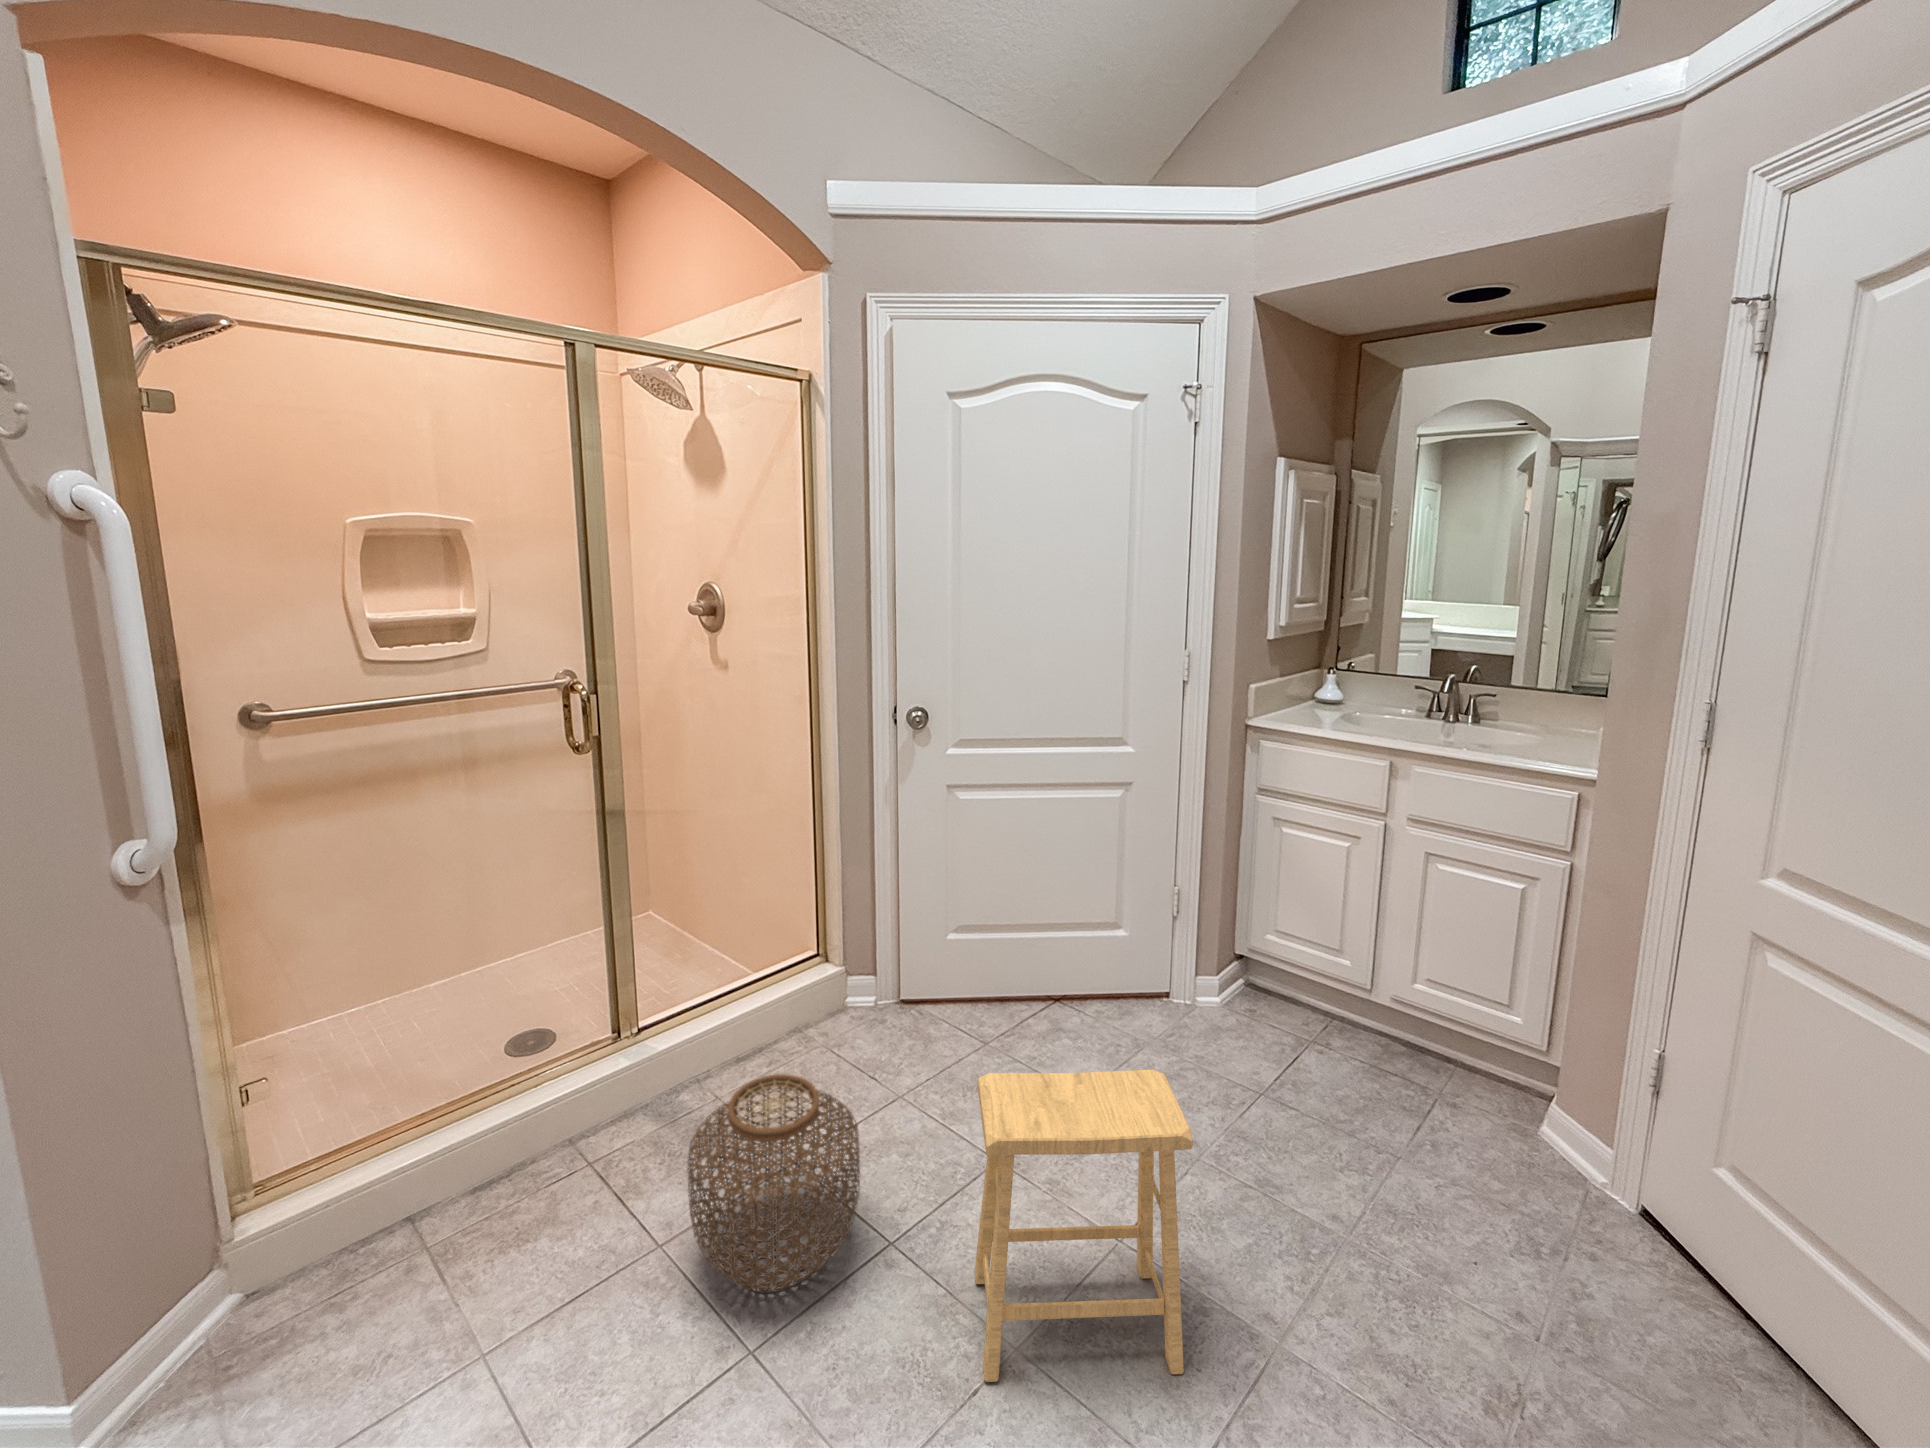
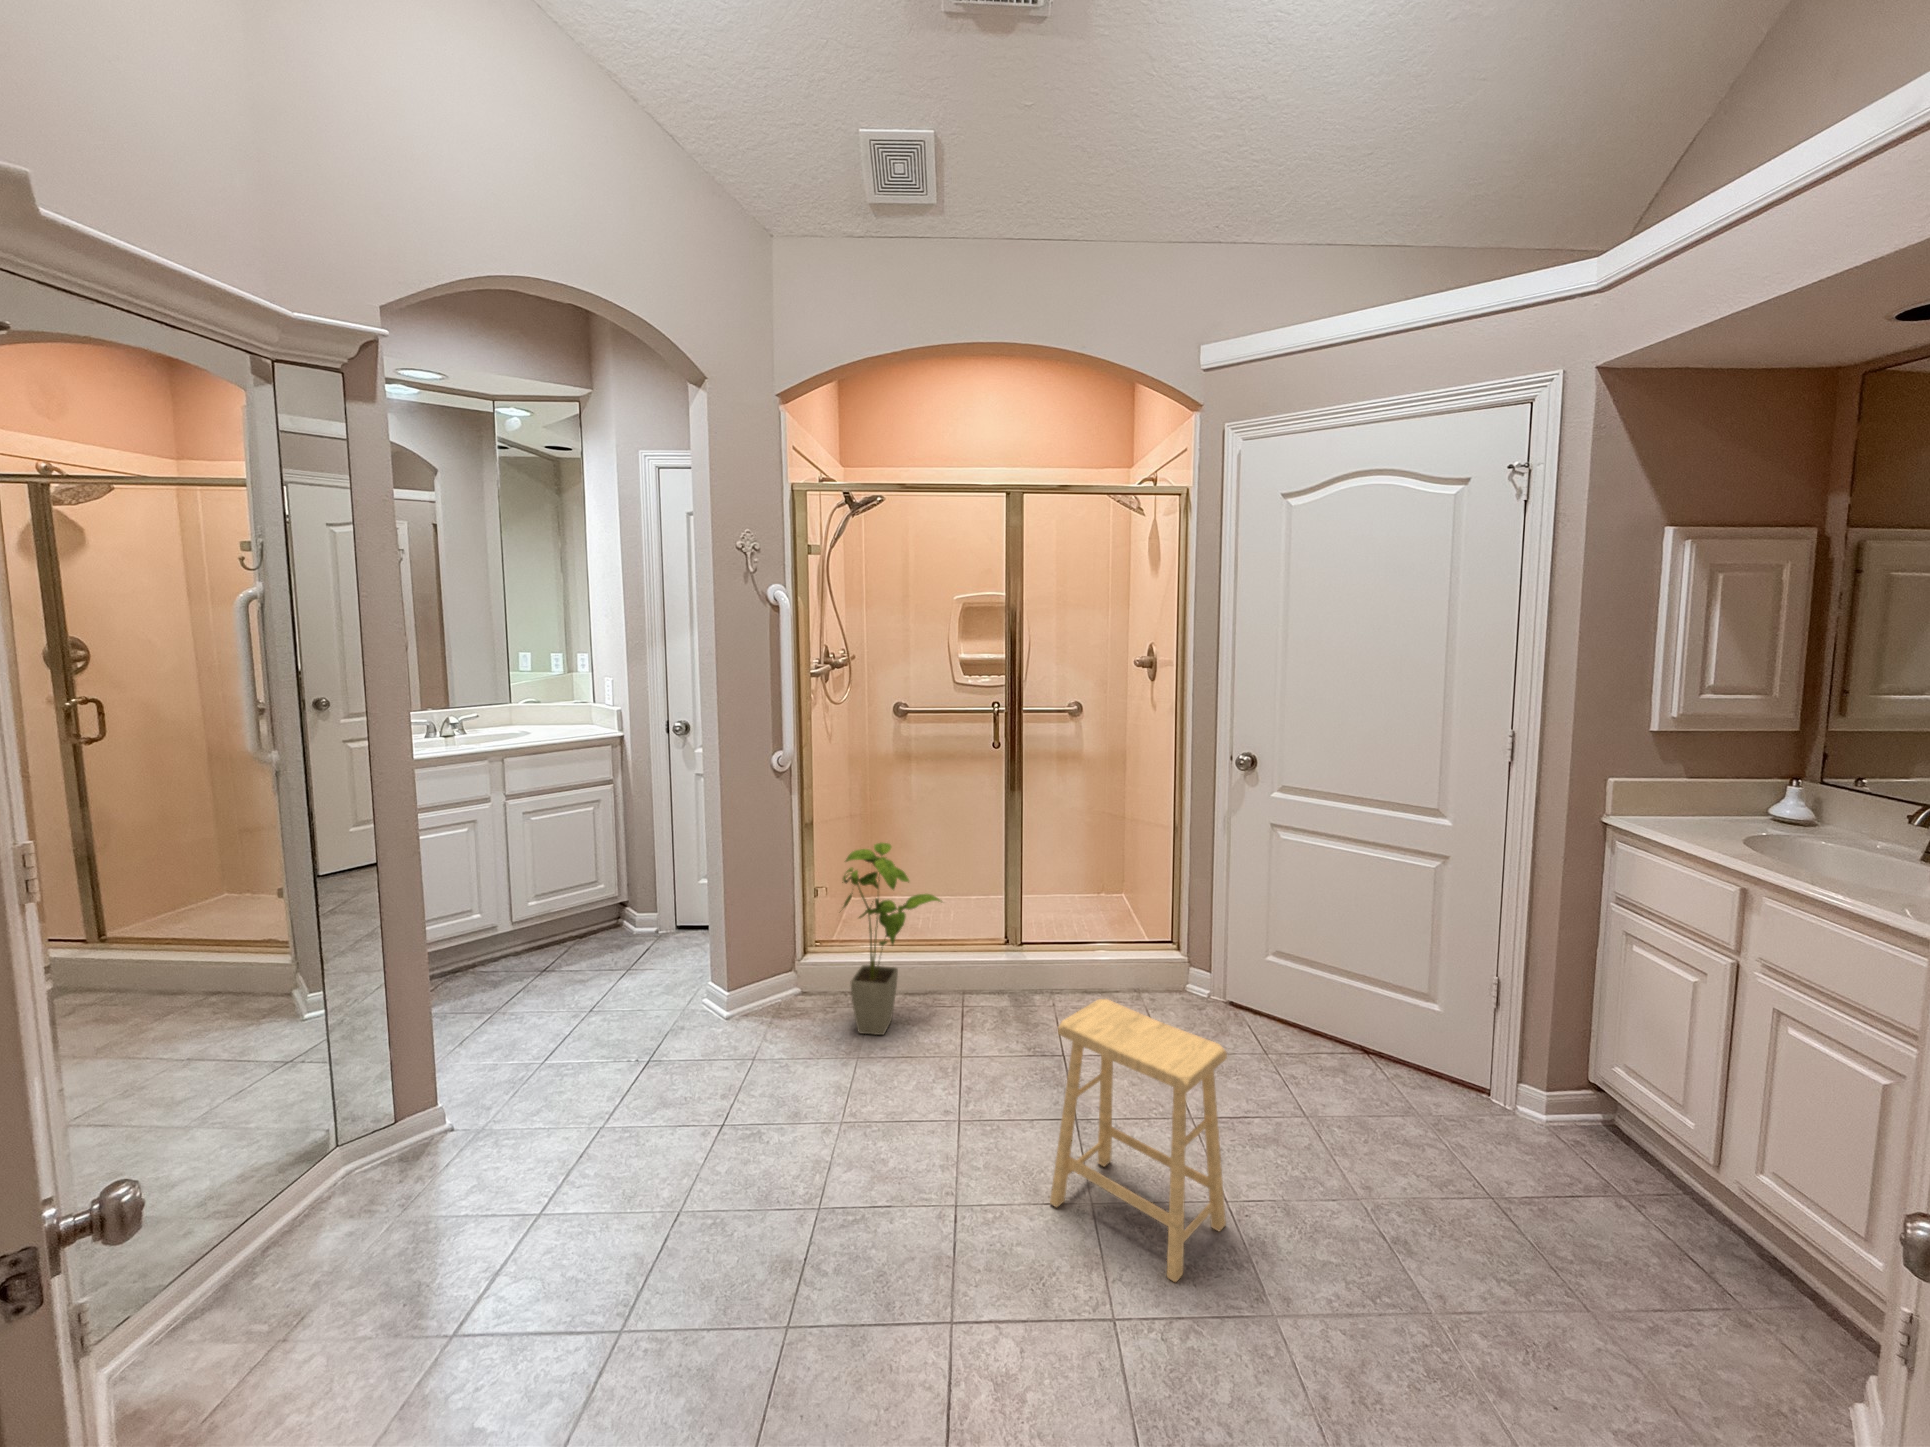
house plant: none [369,966,575,1310] -> present [842,842,941,1035]
woven basket: present [688,1074,860,1292] -> none [953,966,1065,1106]

